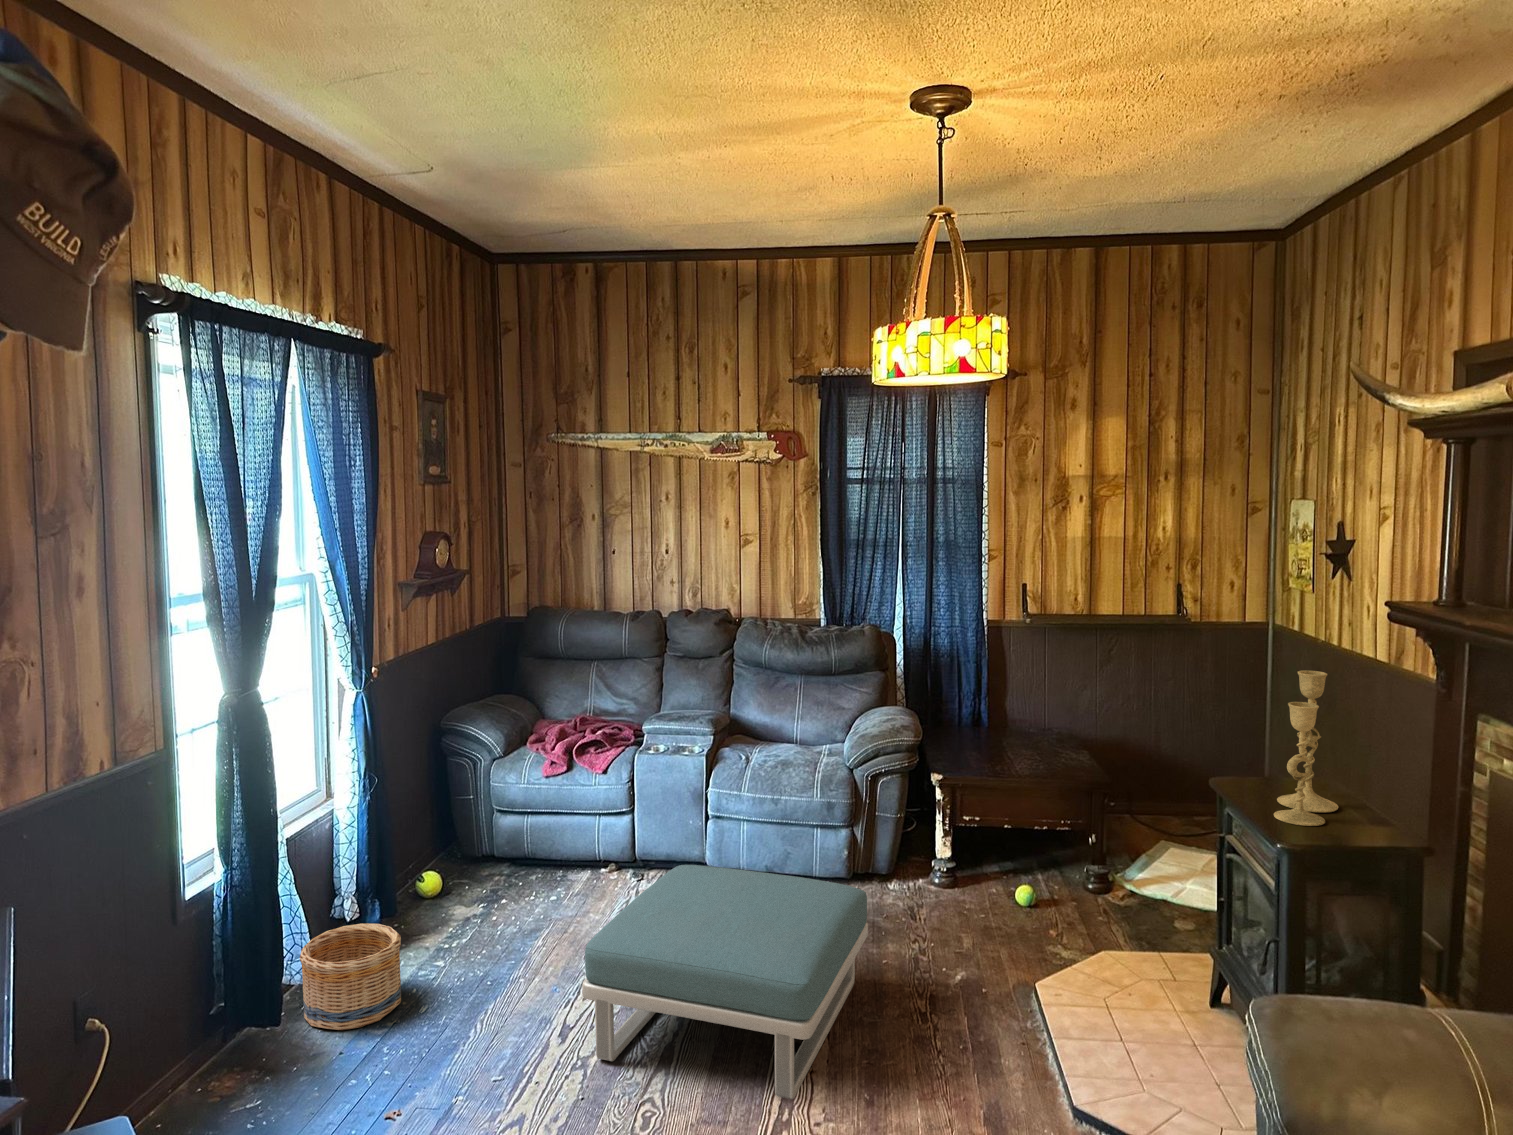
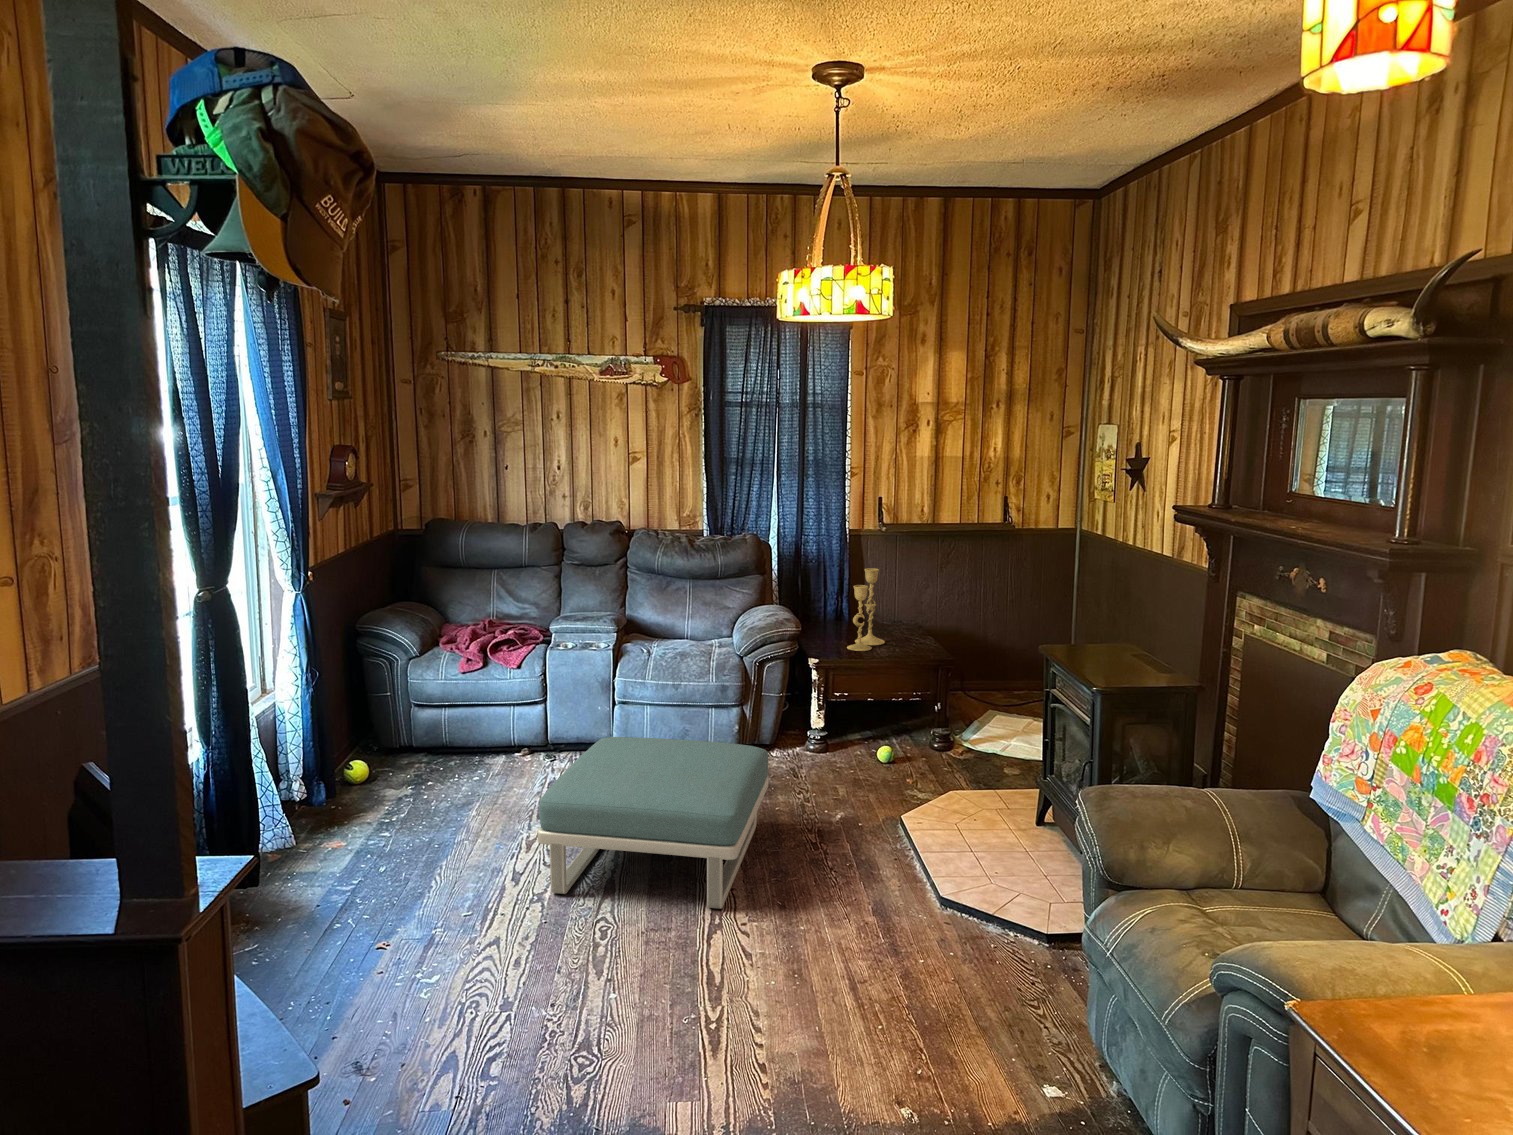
candlestick: present [1274,671,1338,826] -> present [847,568,885,651]
basket: present [300,924,401,1030] -> none [267,799,361,889]

